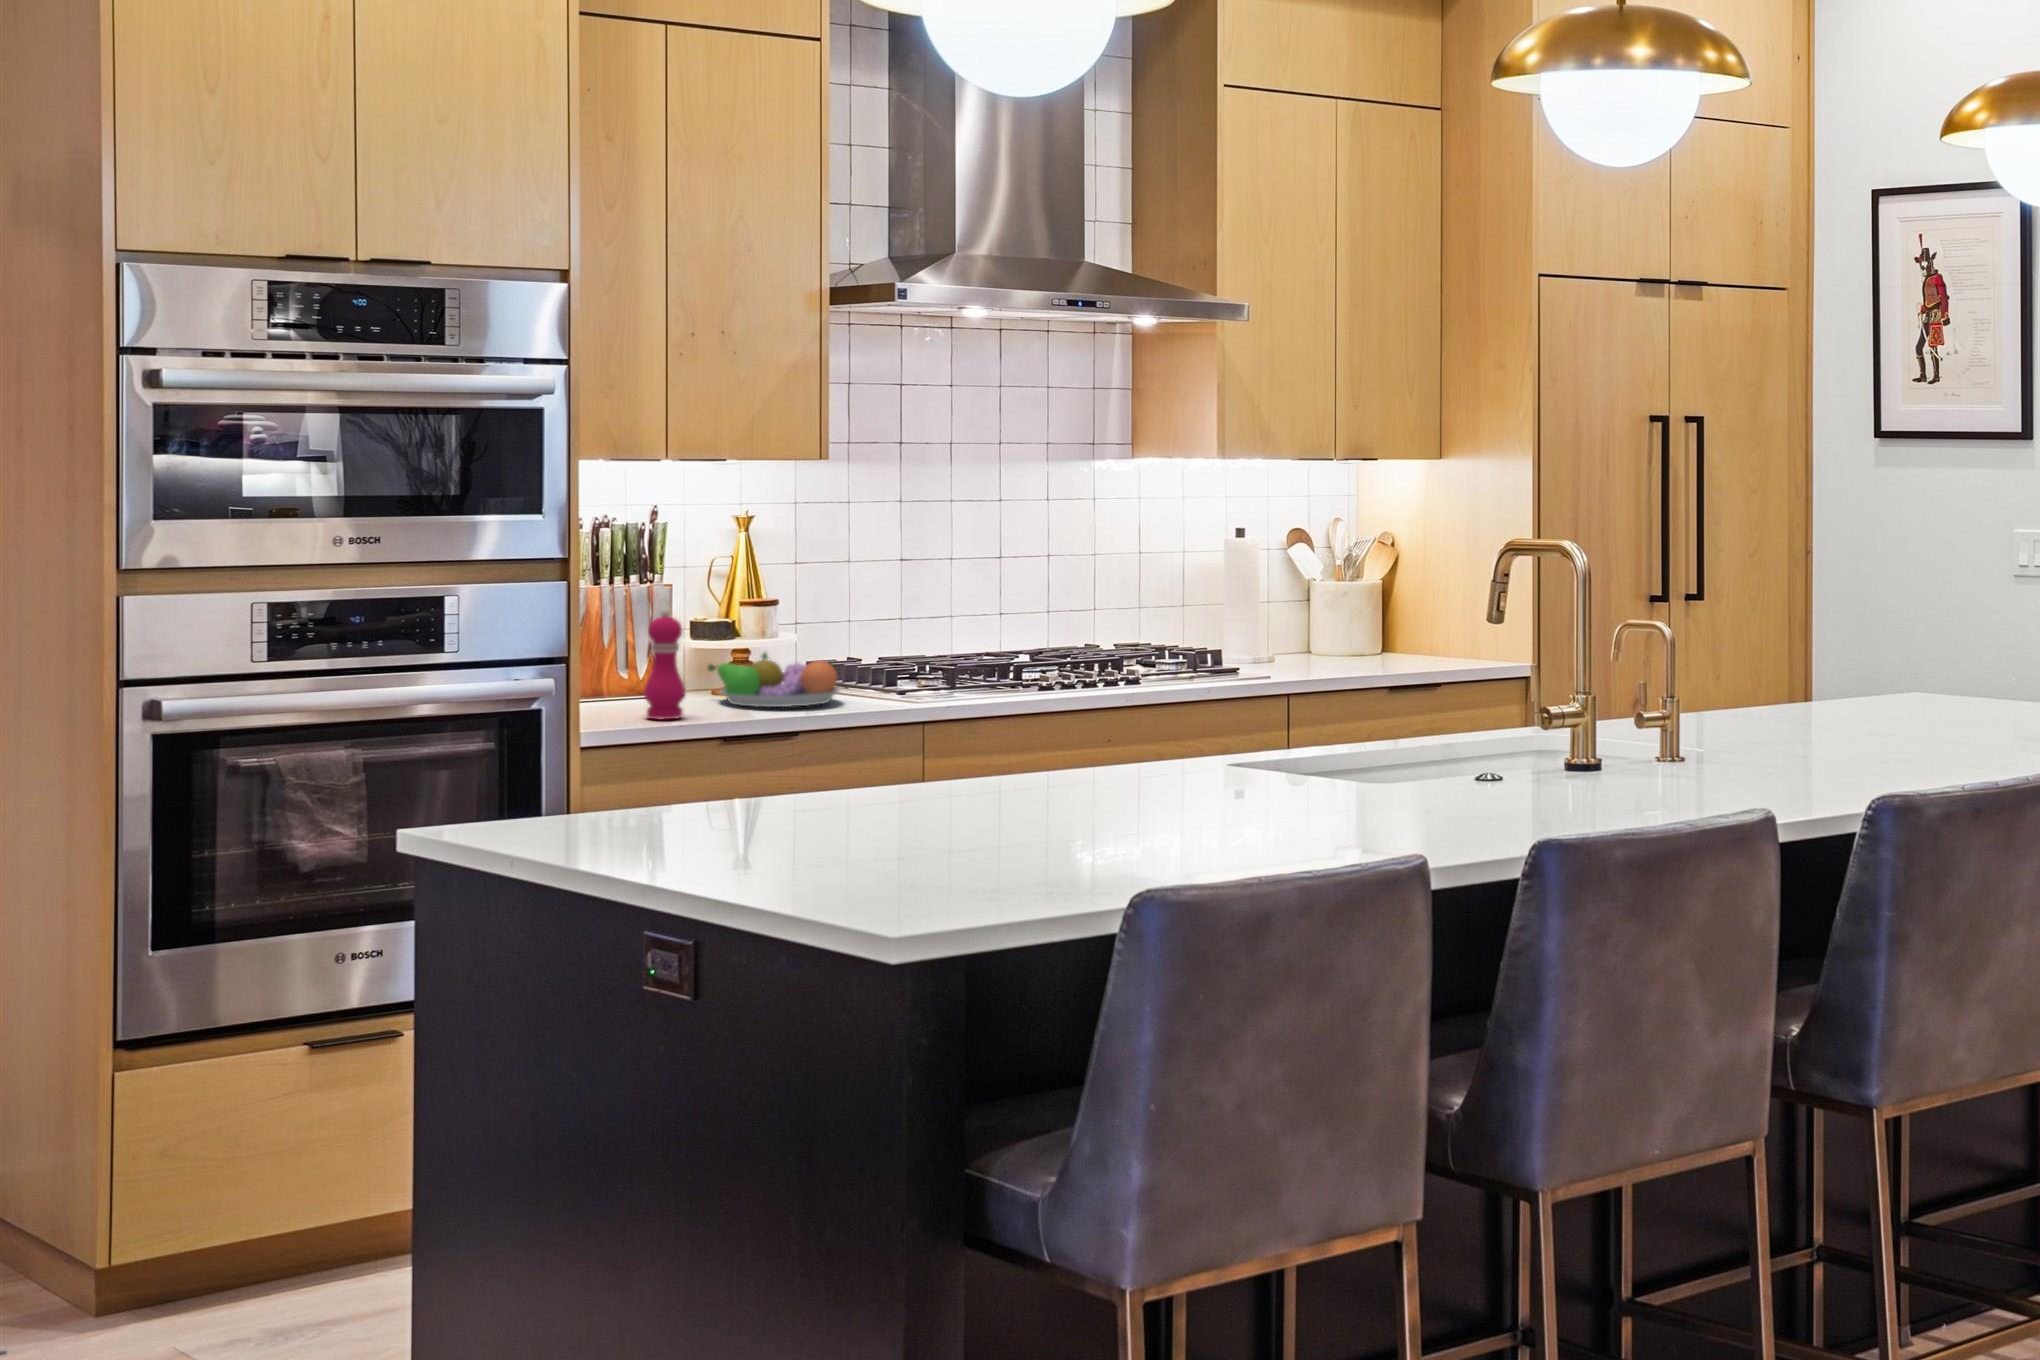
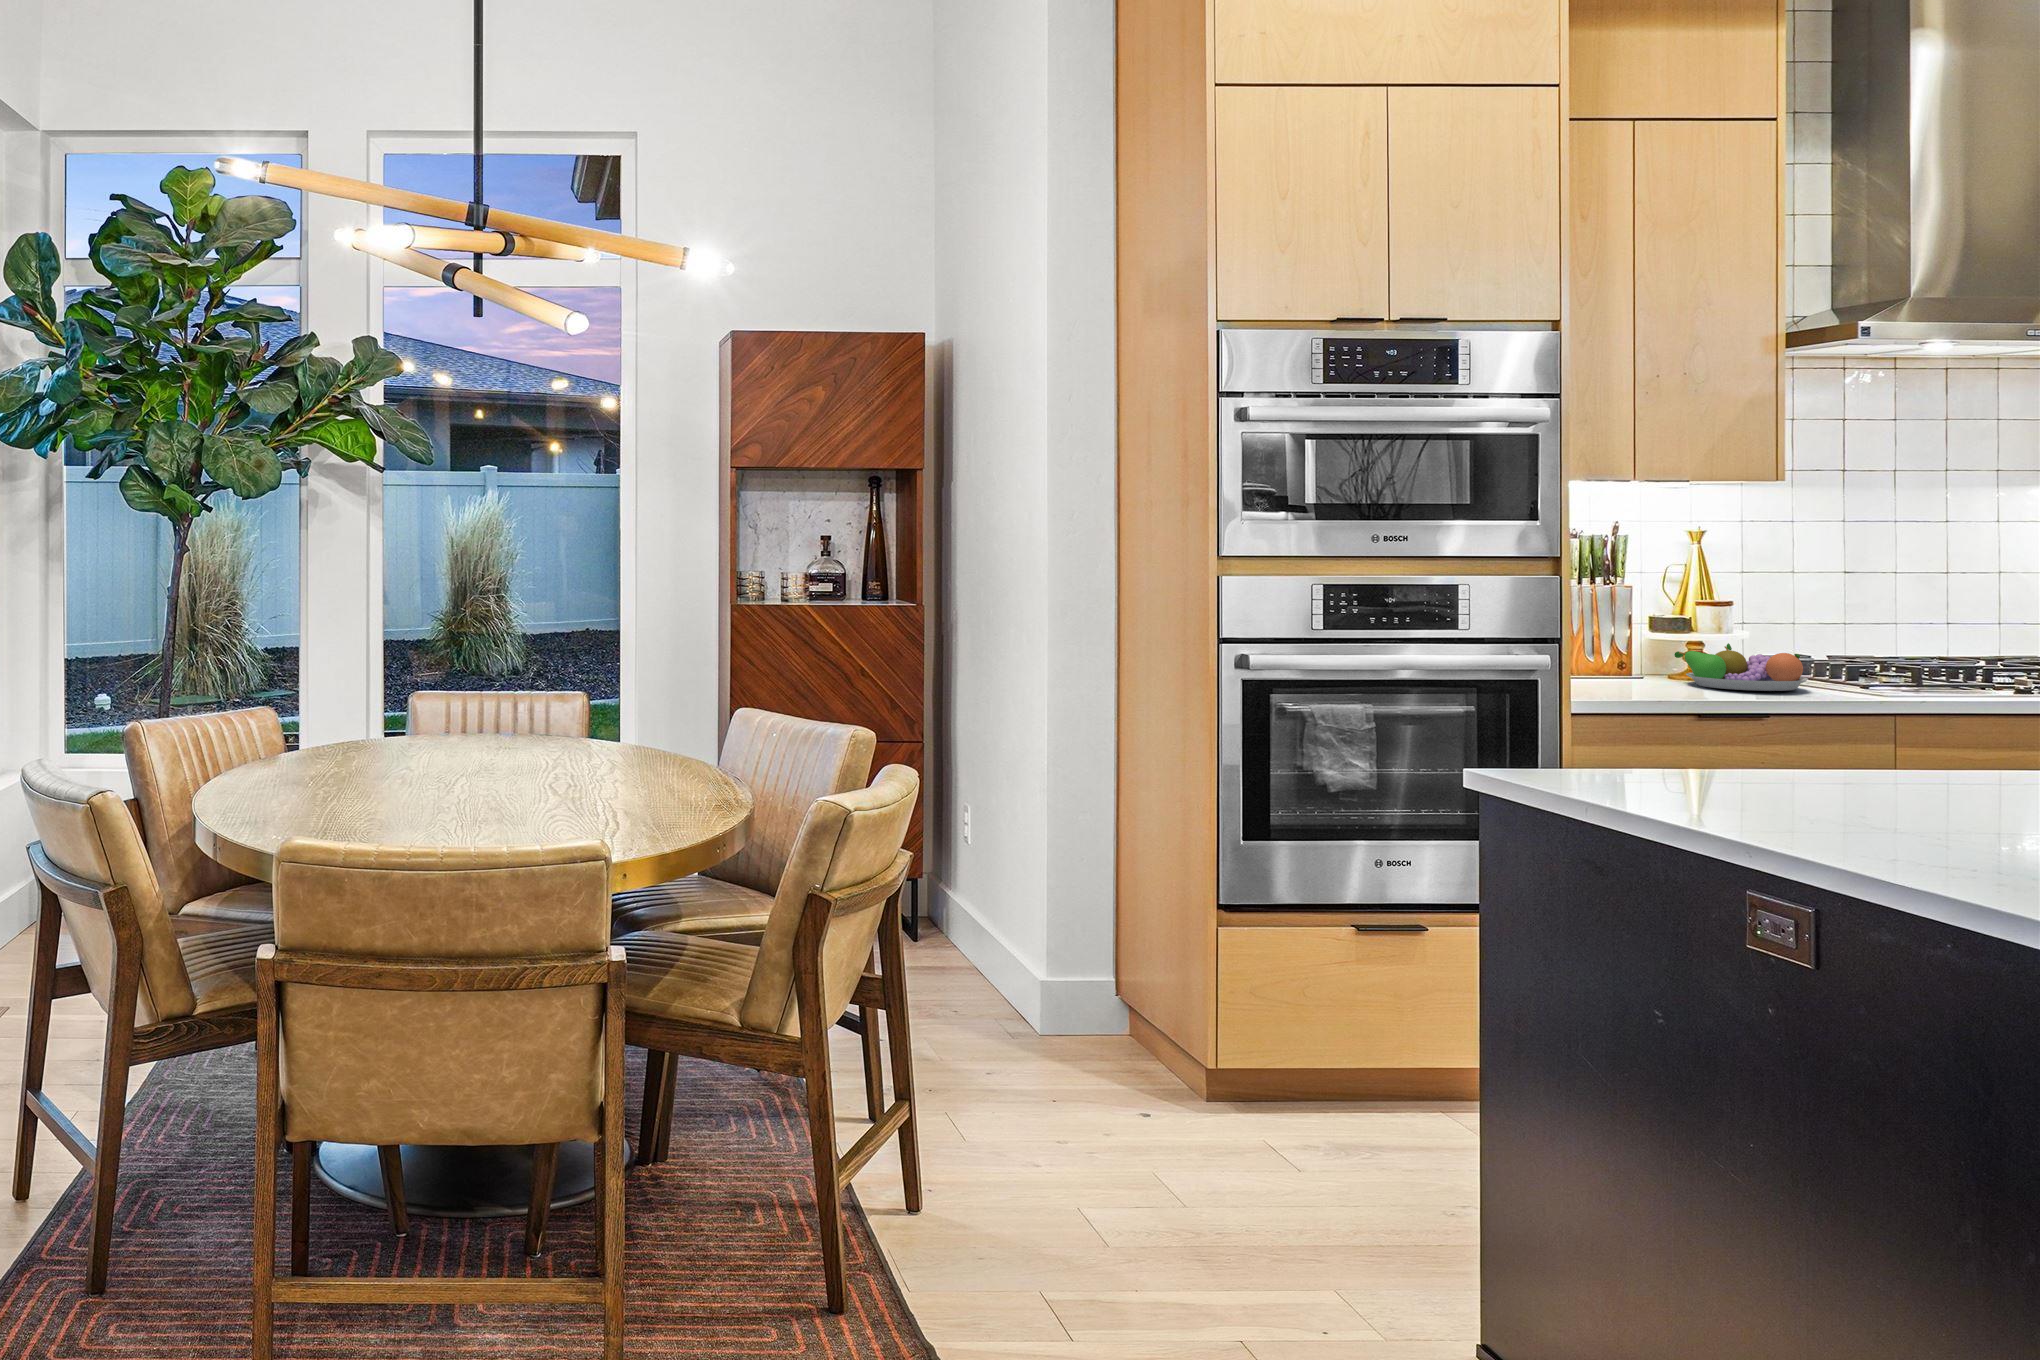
pepper mill: present [644,608,685,719] -> none [1624,601,1662,694]

